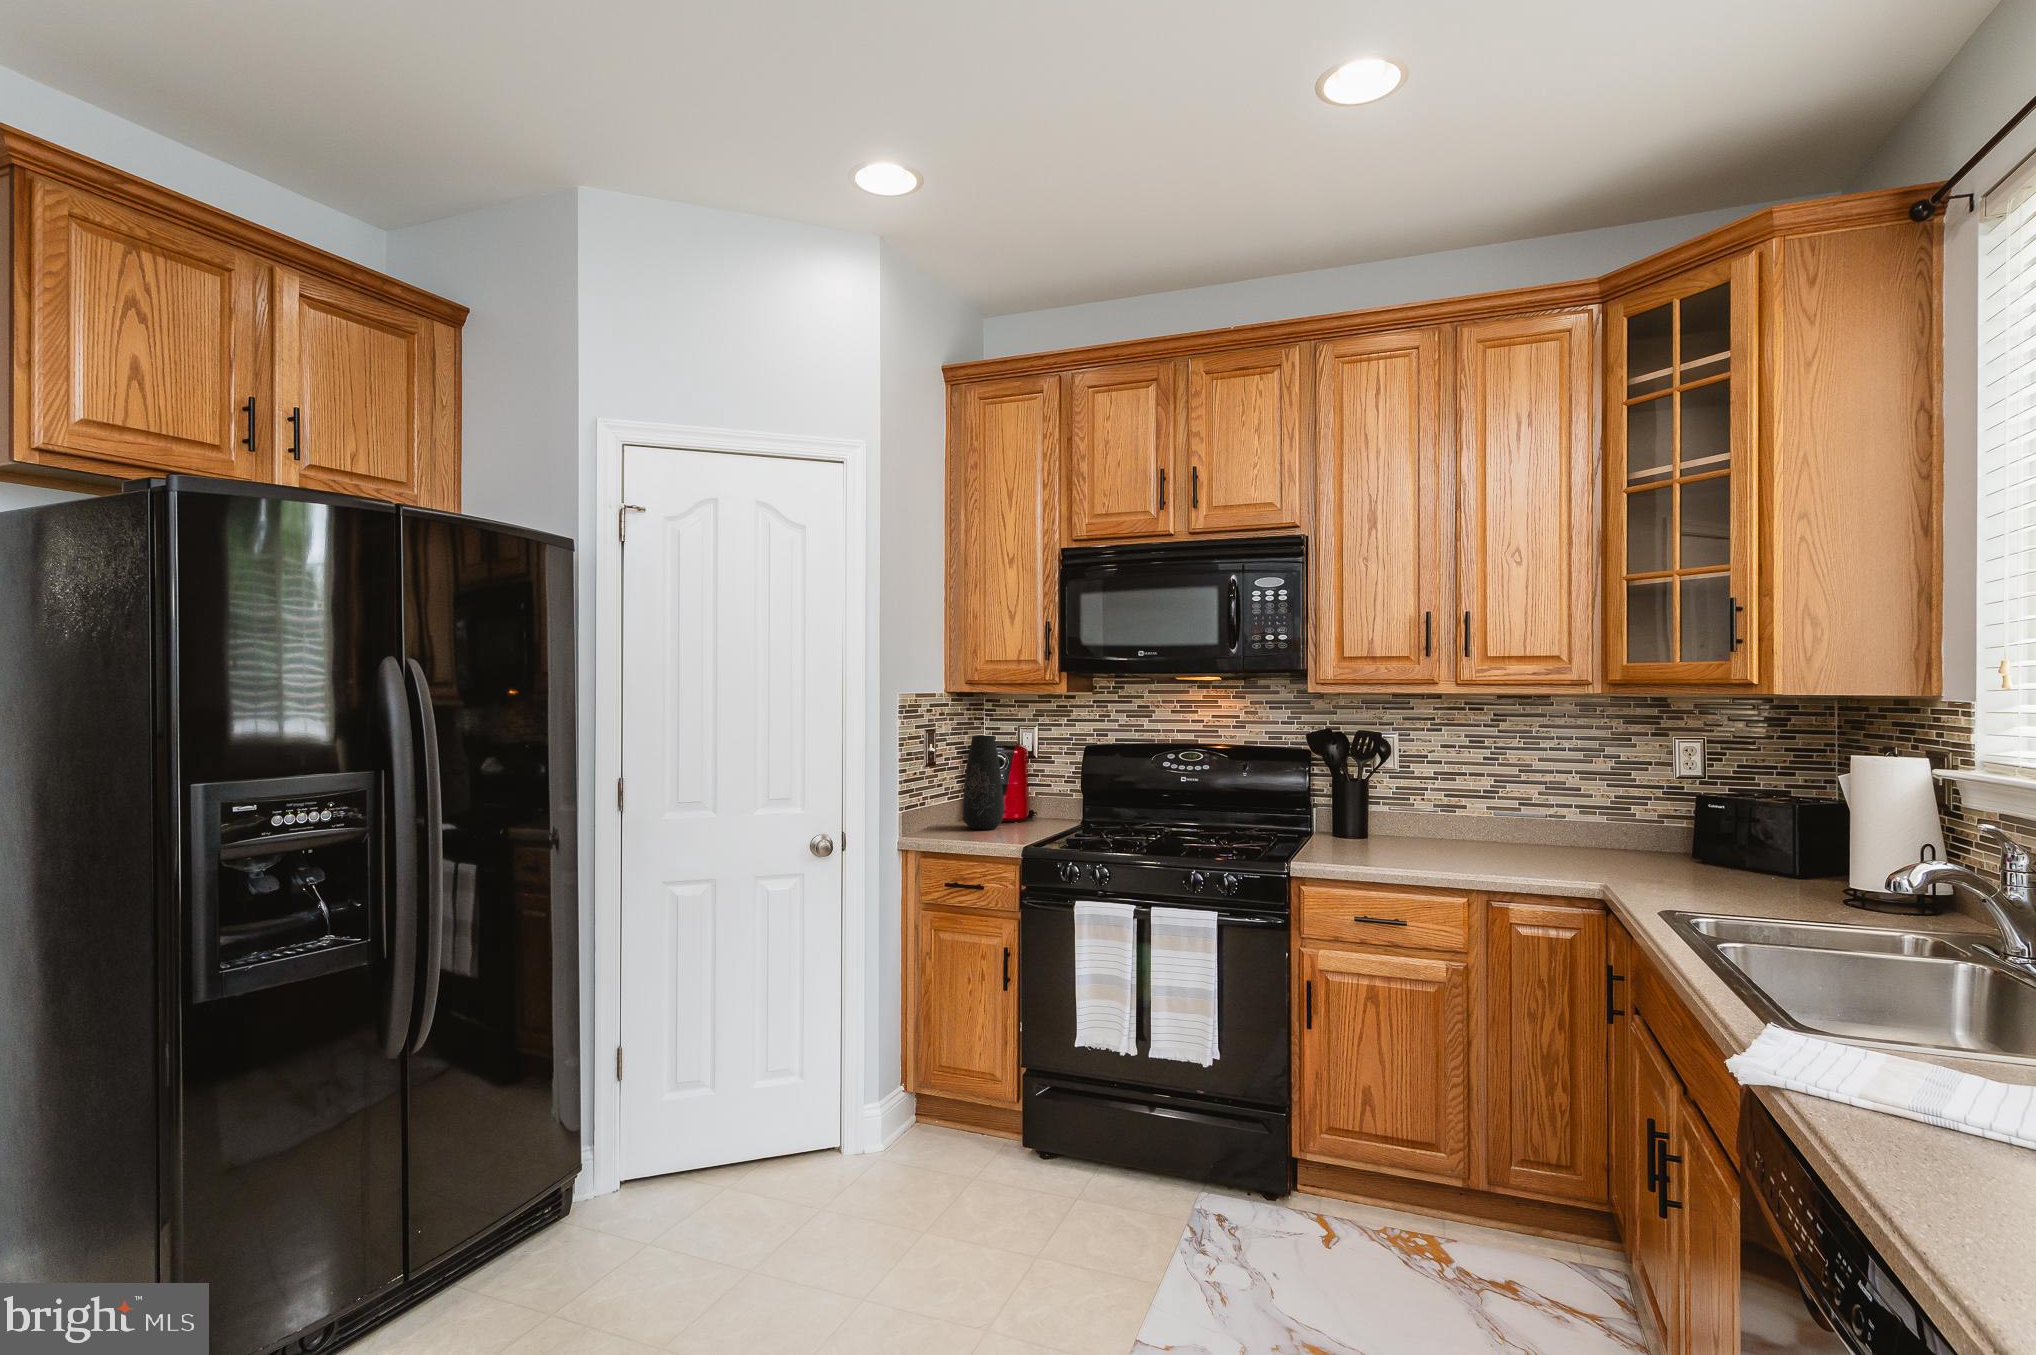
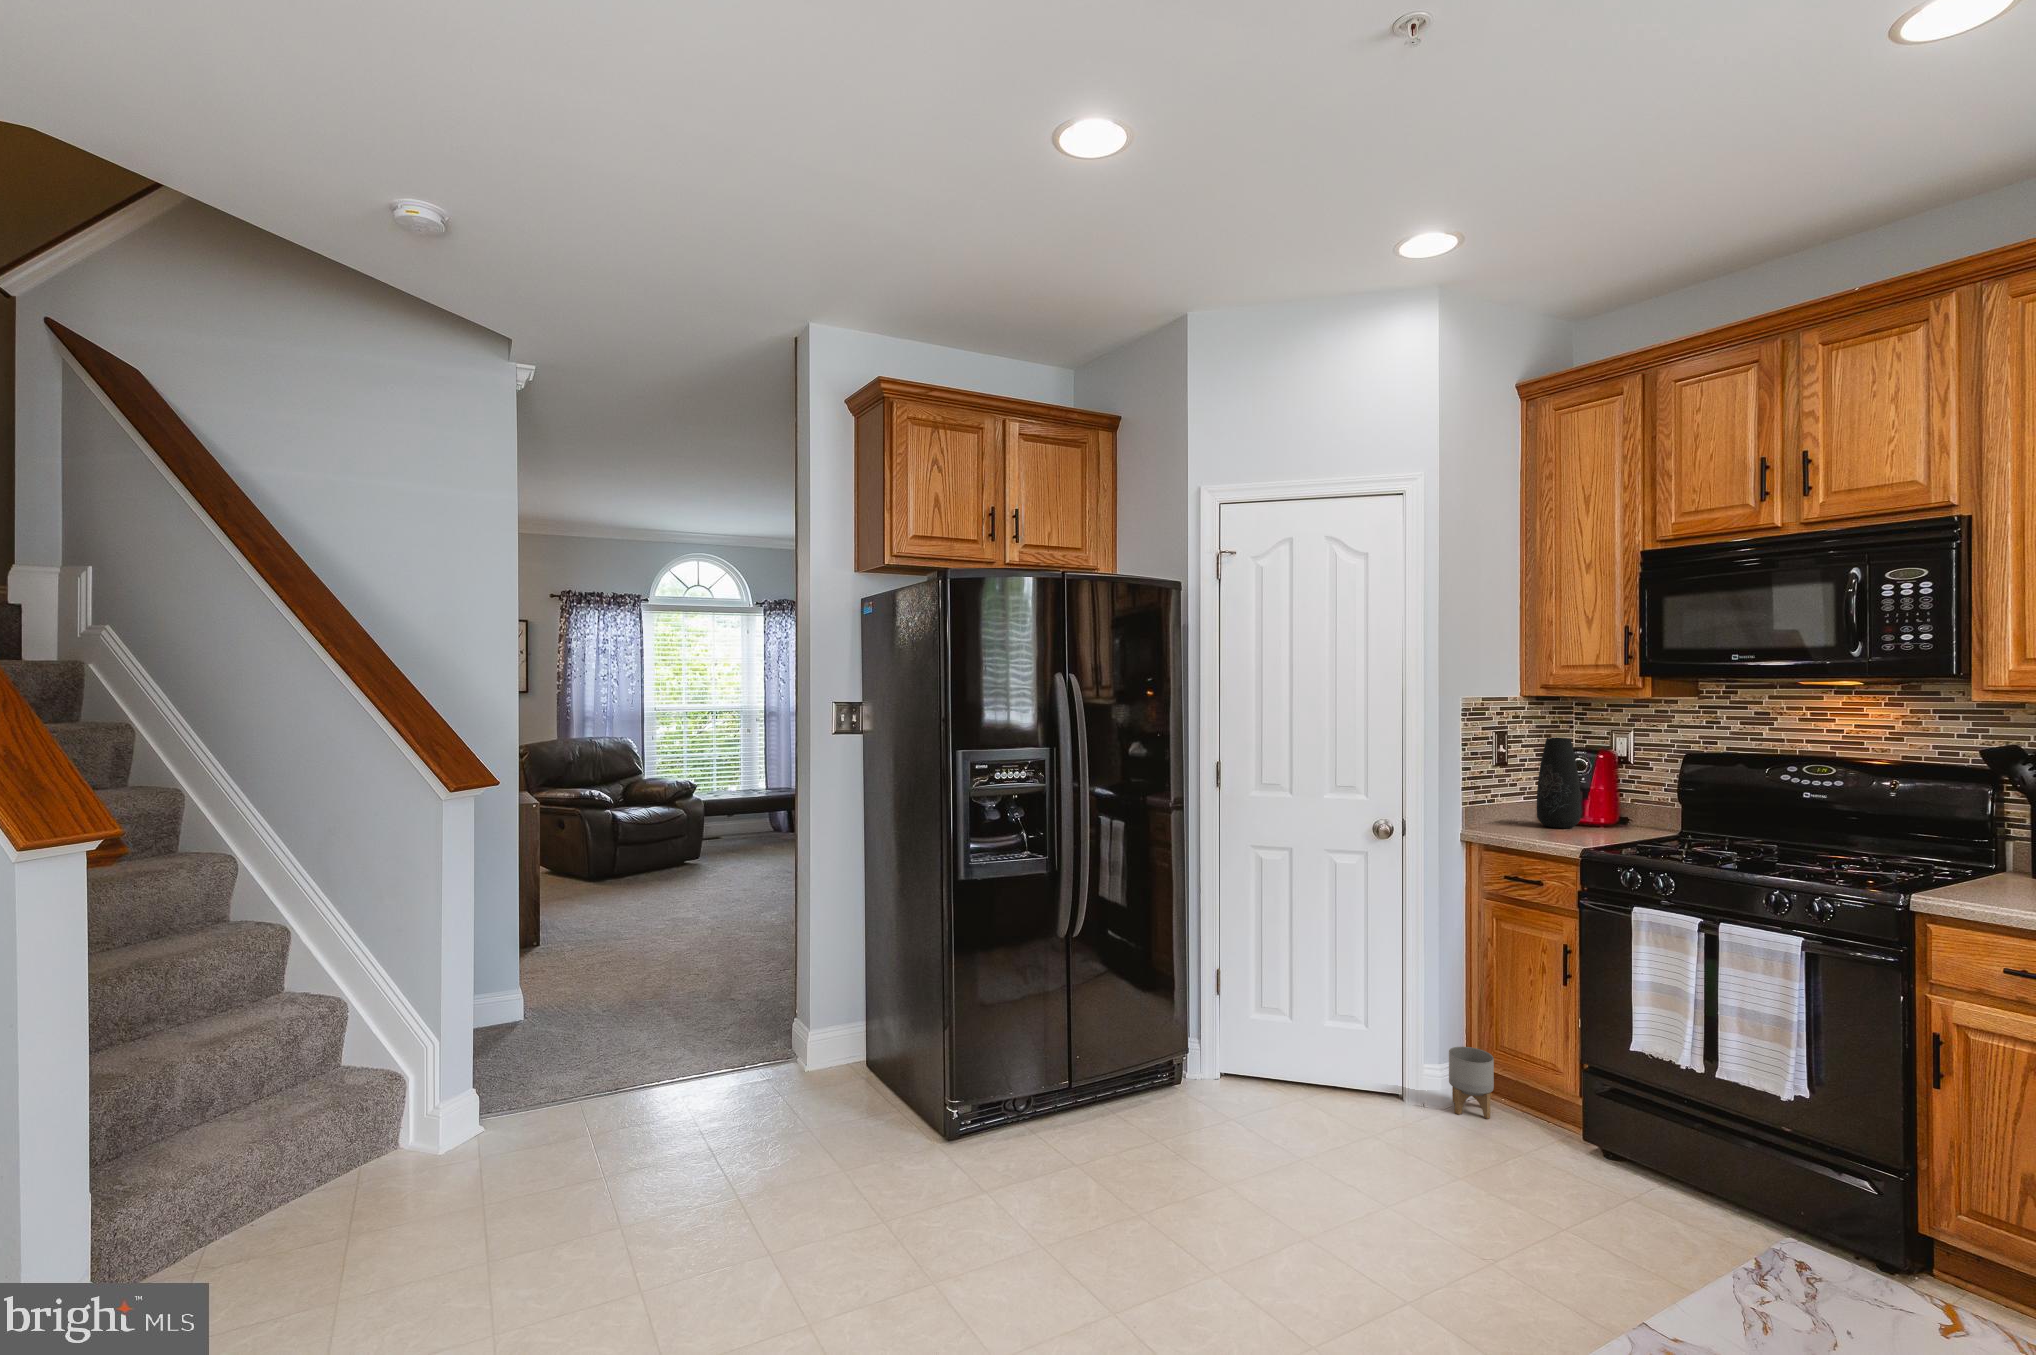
planter: none [892,1082,937,1161] -> present [1449,1047,1494,1119]

